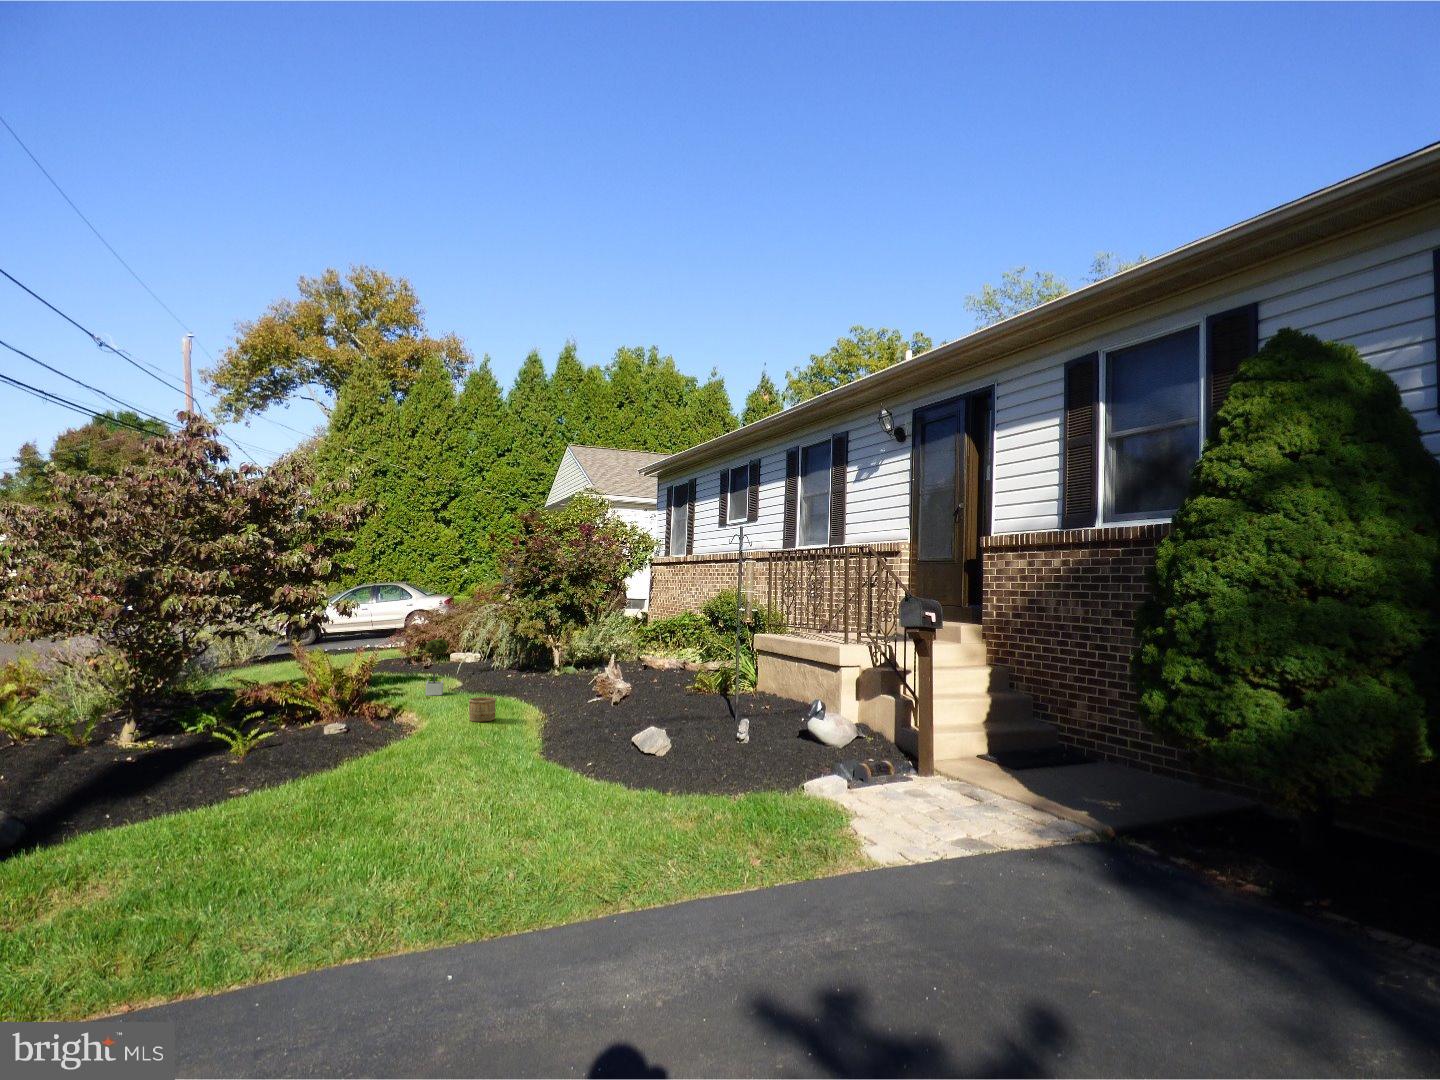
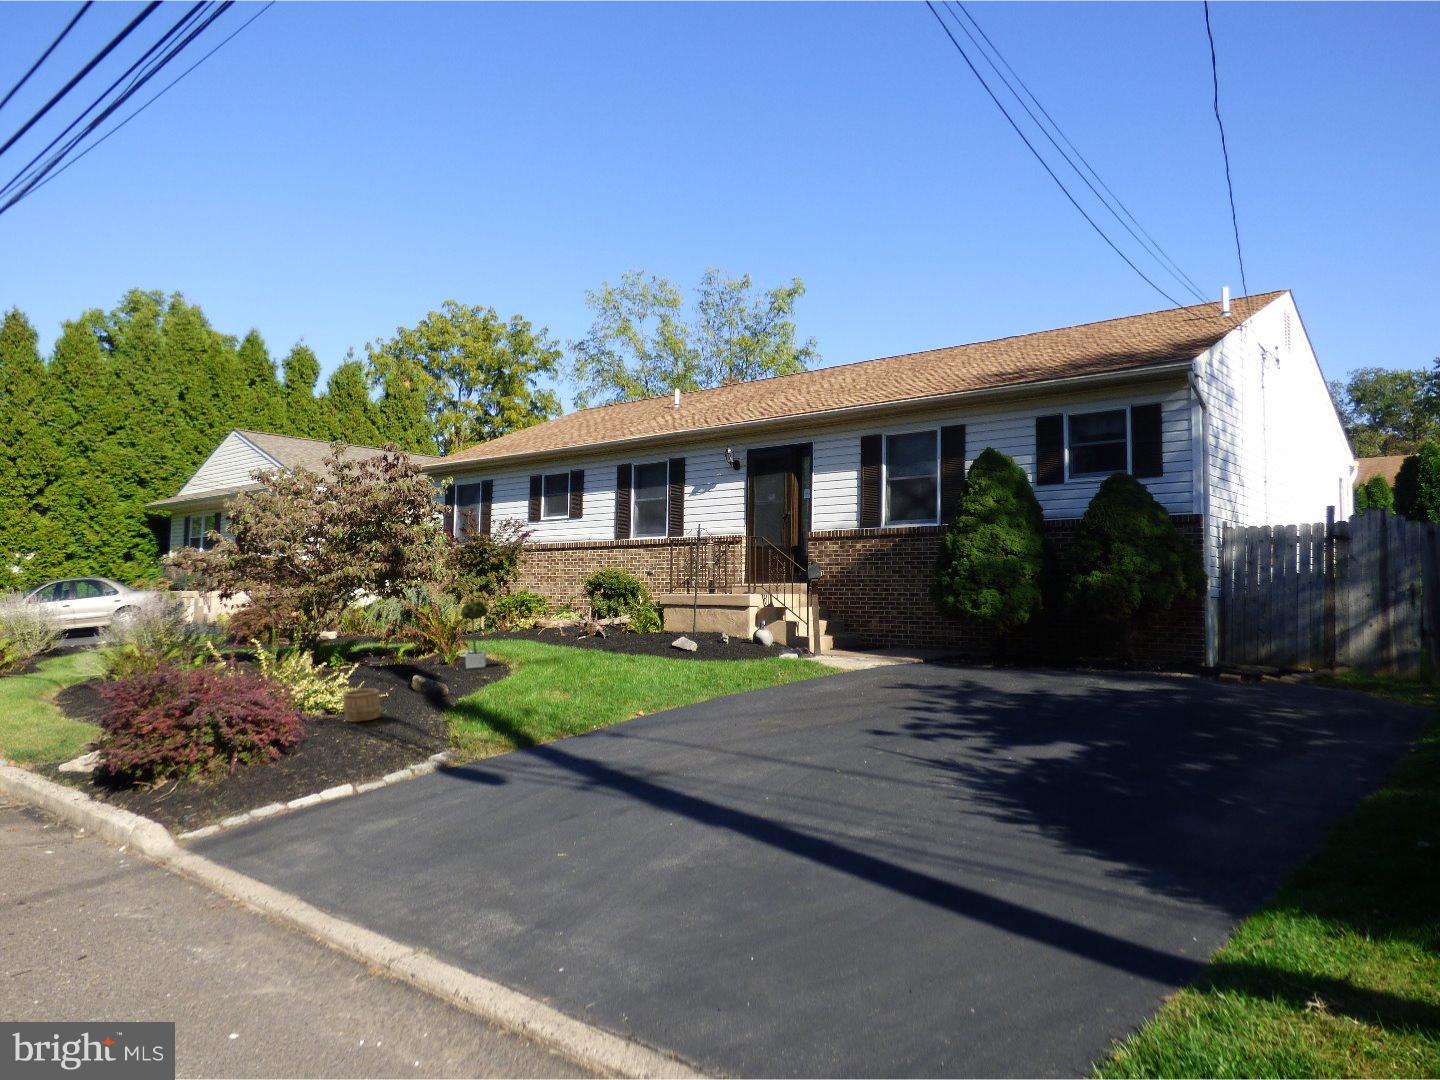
wooden bucket: present [469,697,496,722] -> present [343,688,380,722]

